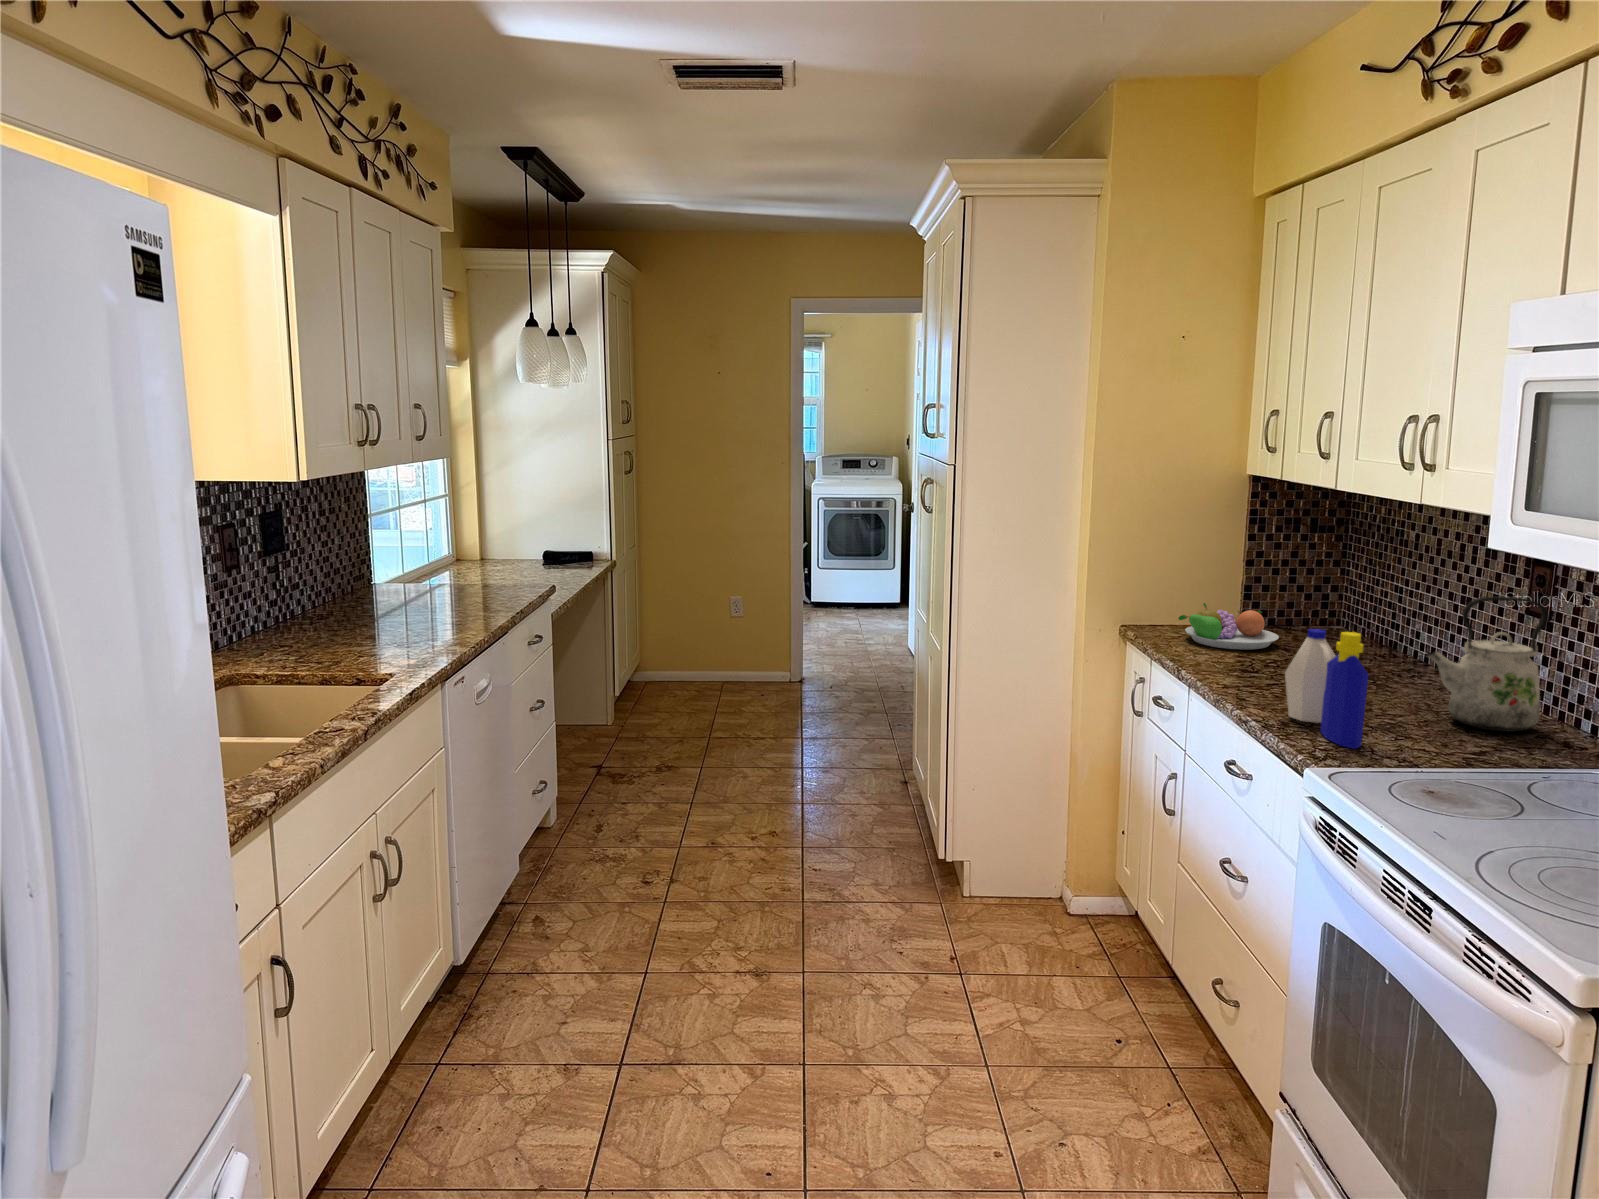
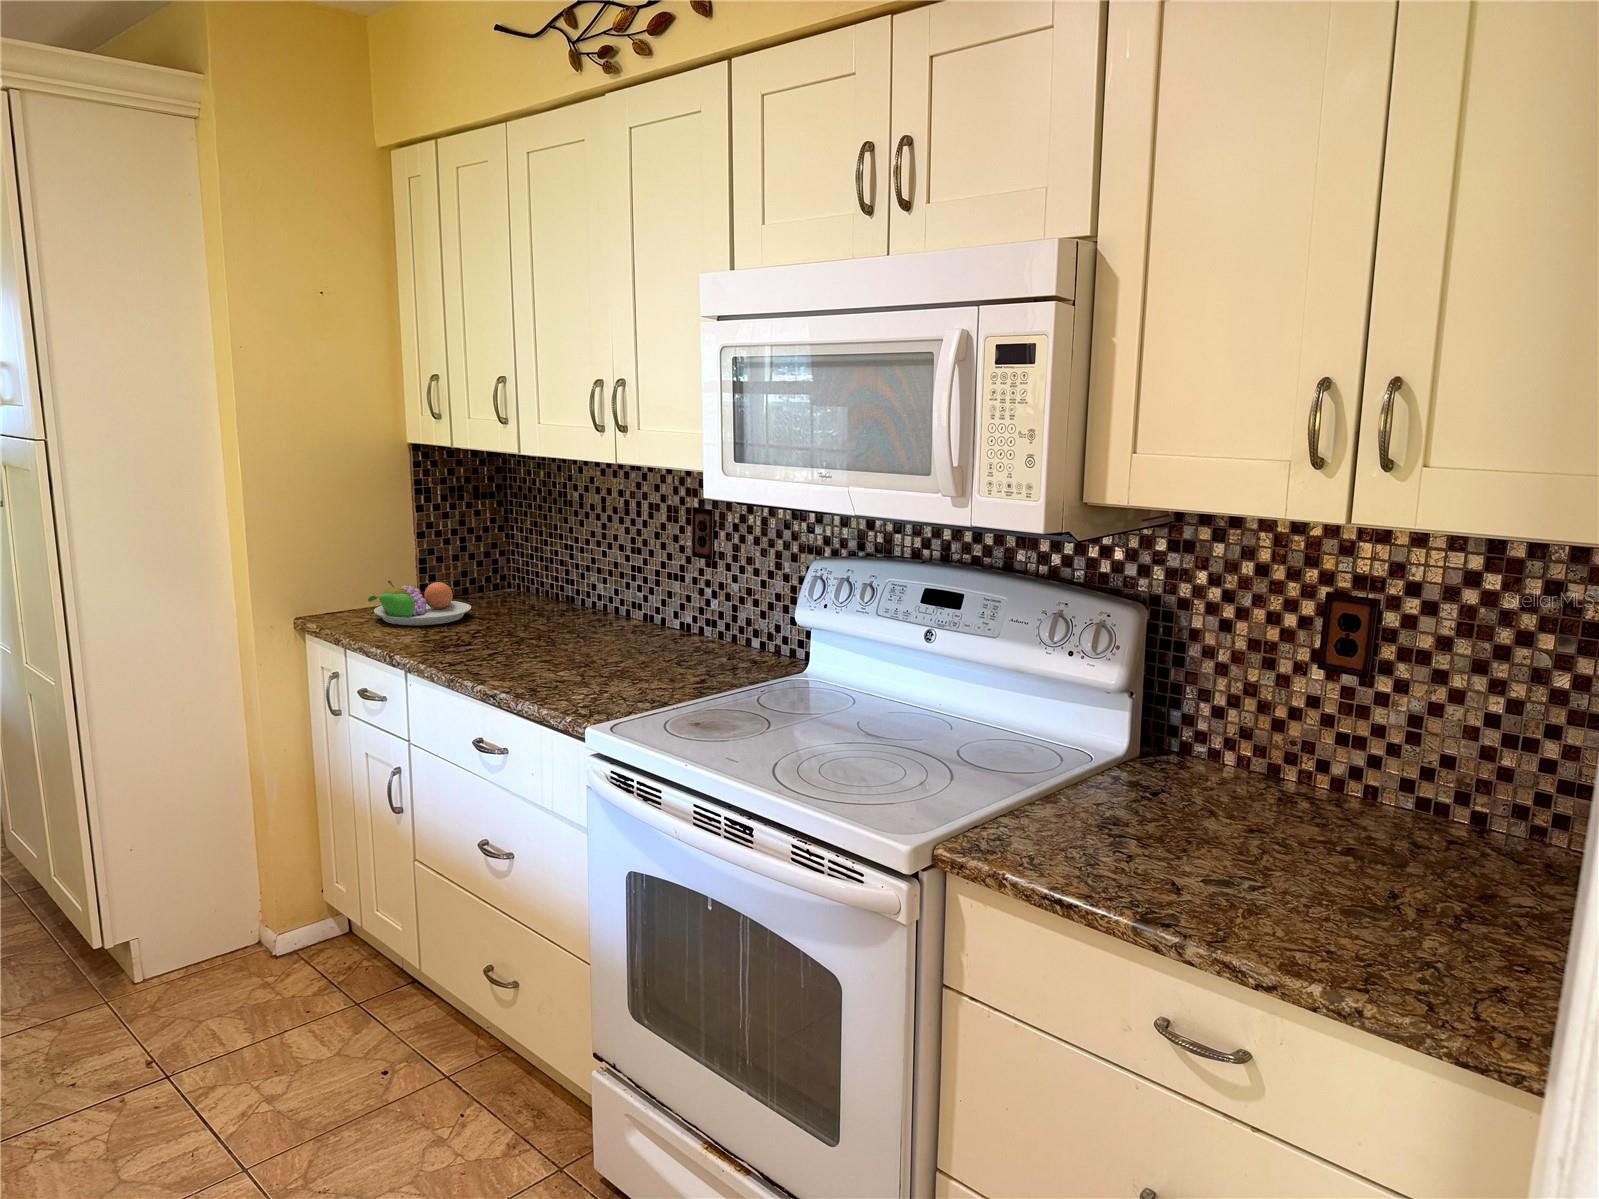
kettle: present [1426,597,1548,732] -> none [638,541,725,661]
bottle: present [1285,629,1368,749] -> none [525,589,613,701]

